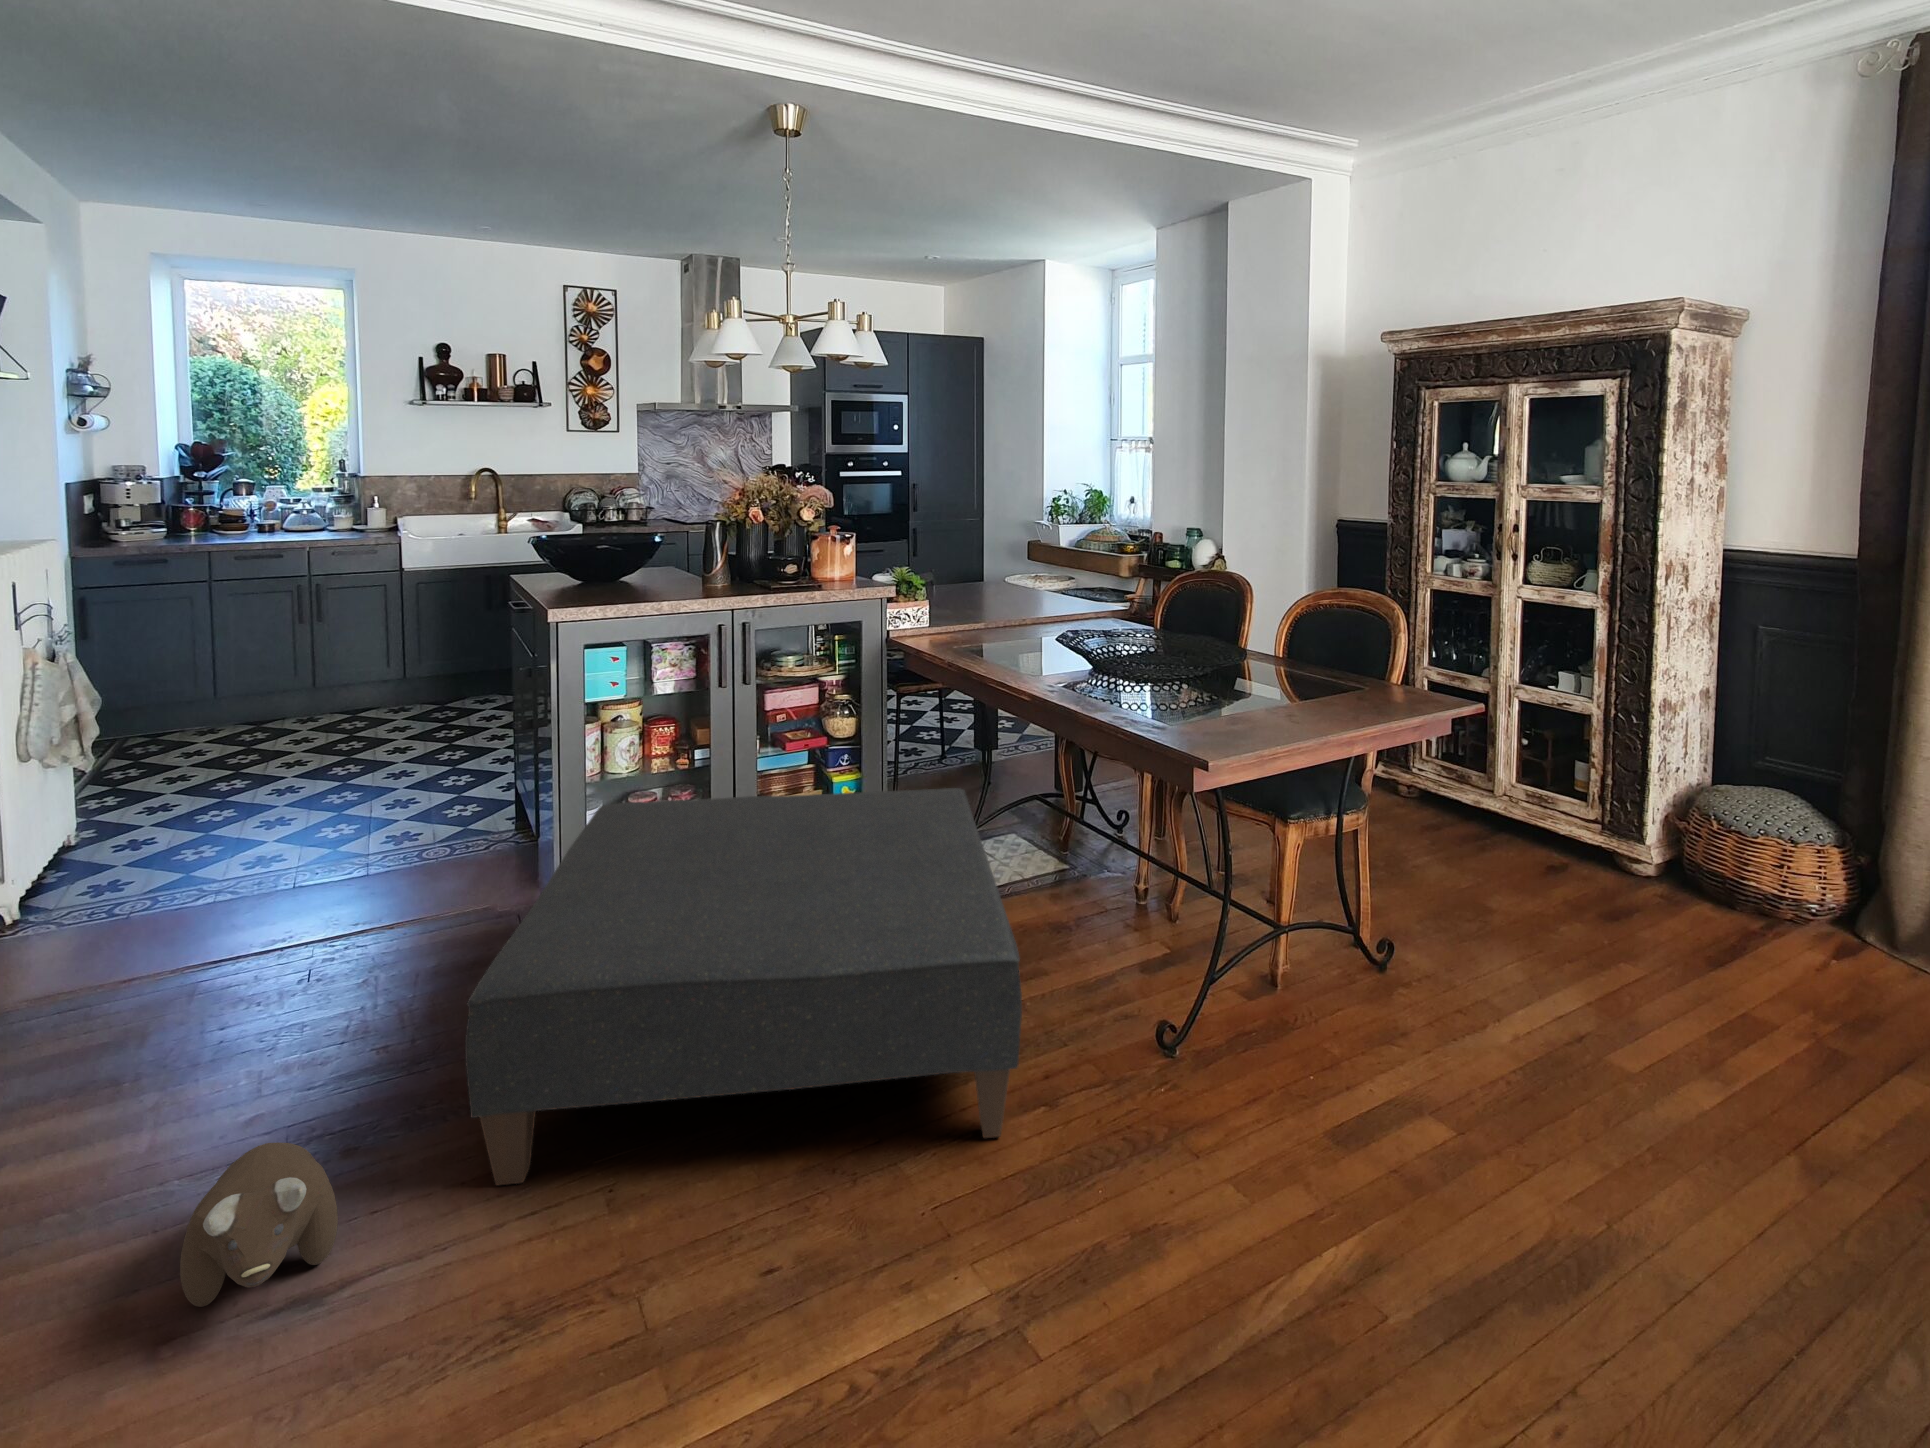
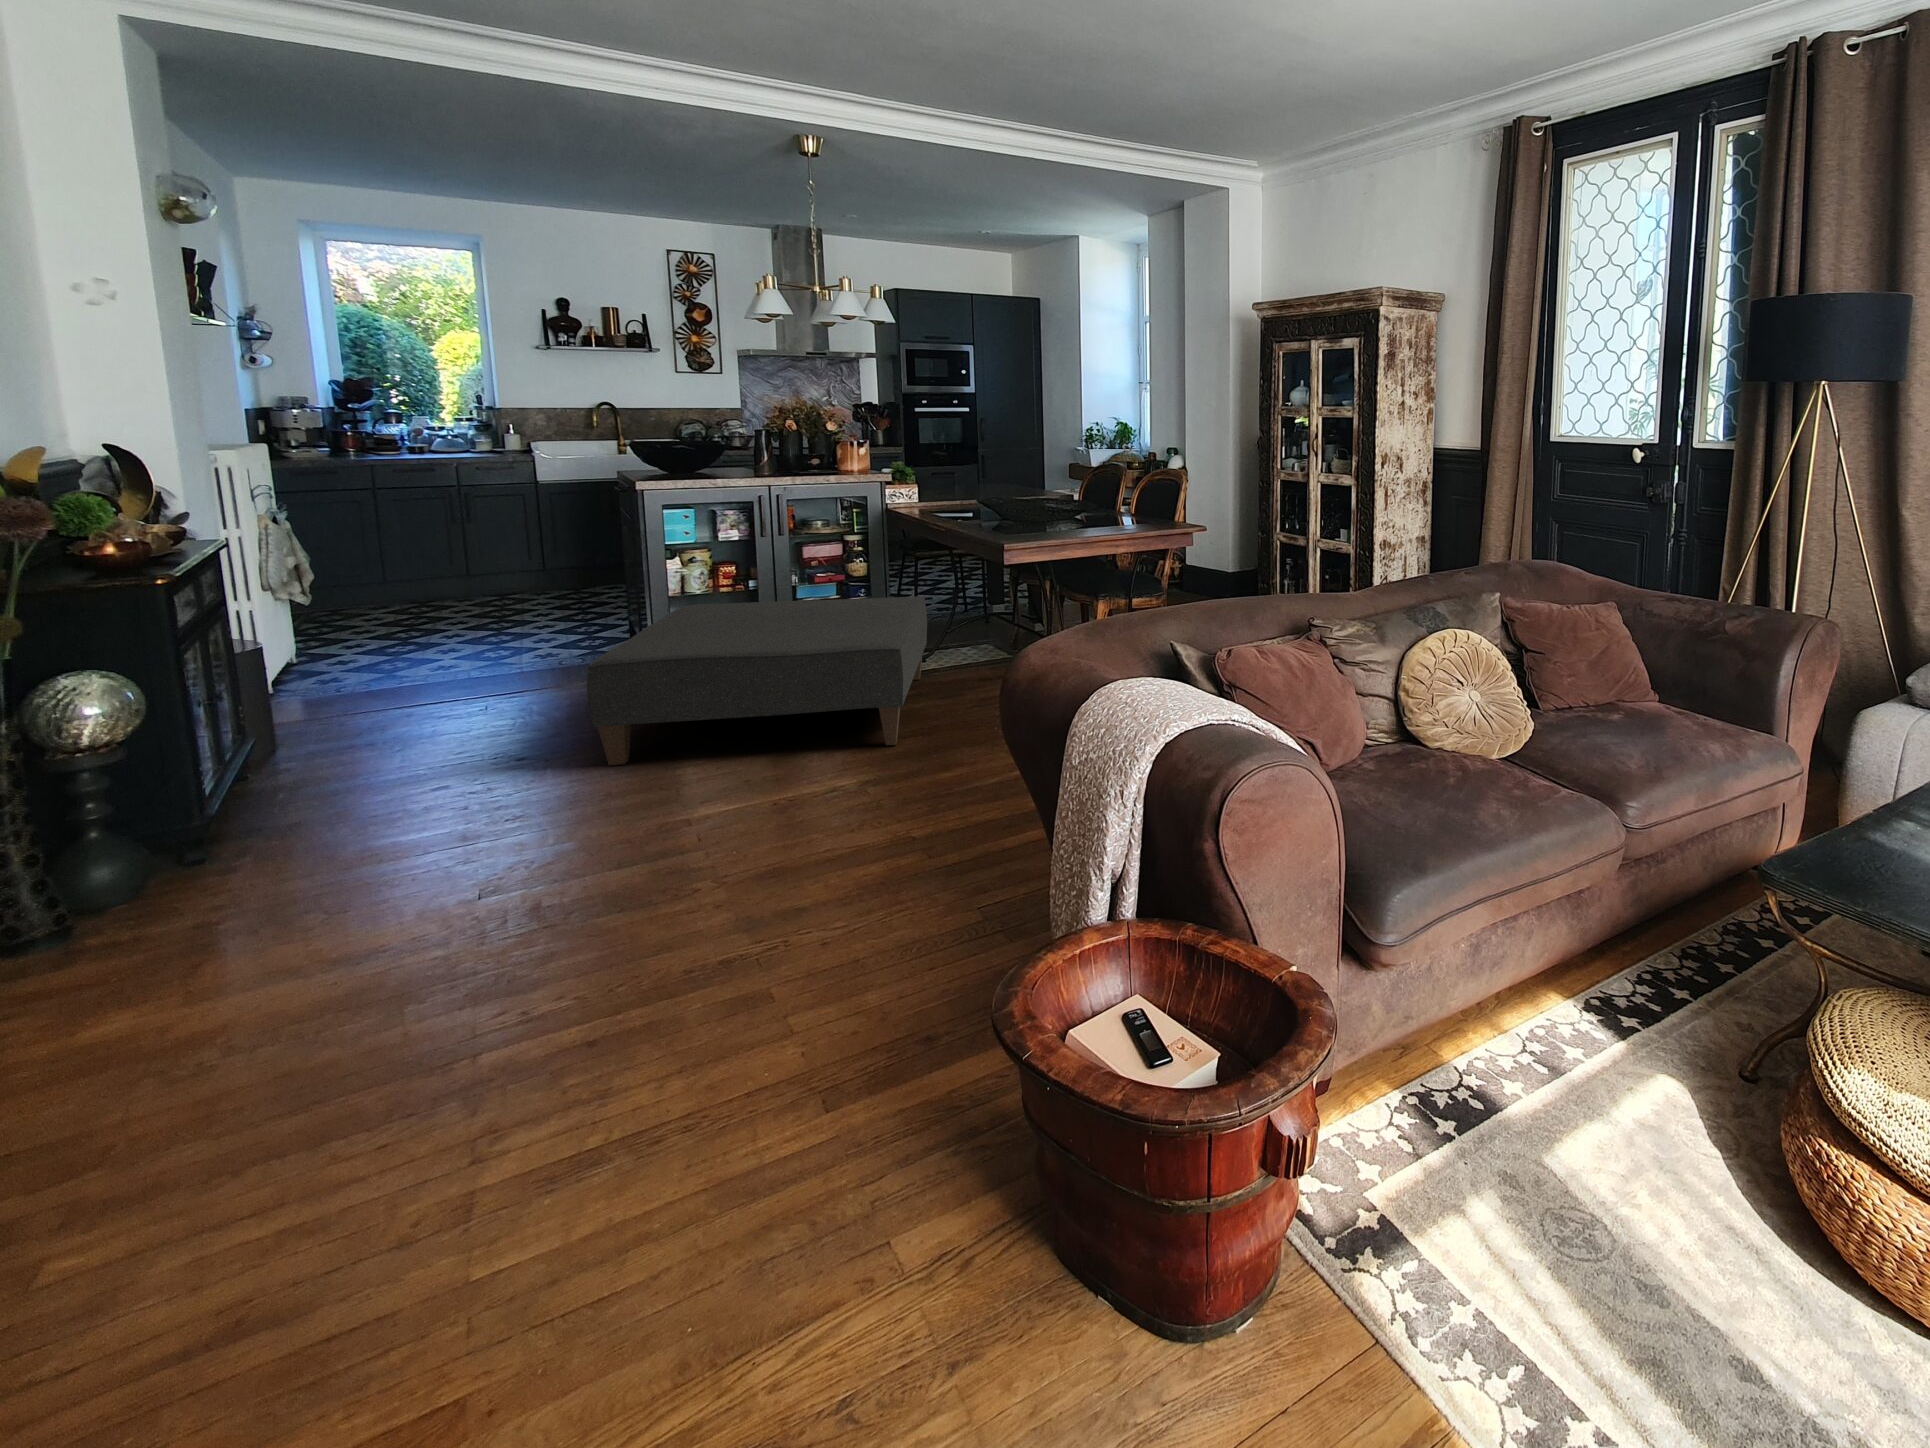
plush toy: present [180,1143,338,1307] -> none [440,730,521,798]

